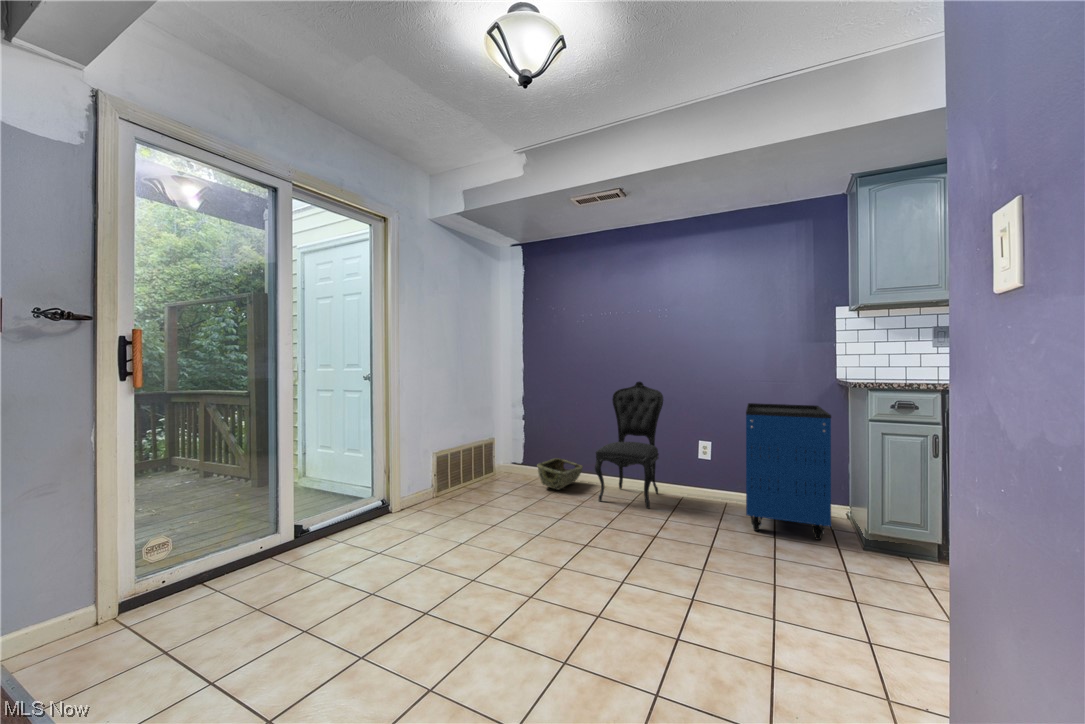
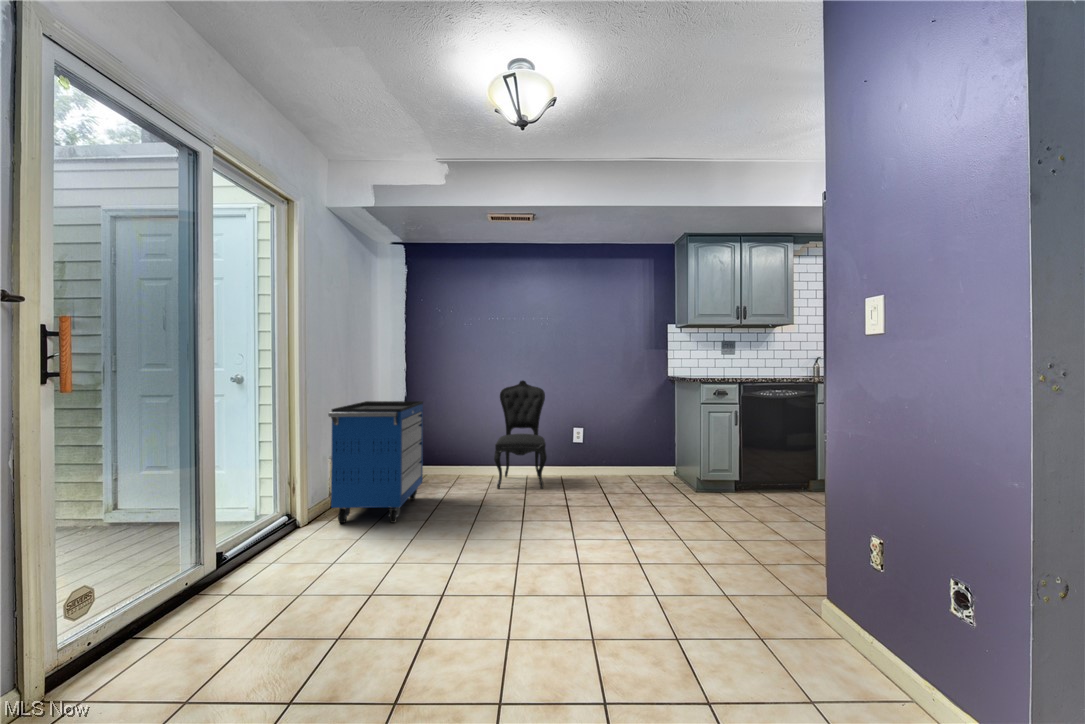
storage cabinet: present [746,403,831,540] -> present [328,401,423,523]
woven basket: present [537,458,583,490] -> none [431,456,469,485]

